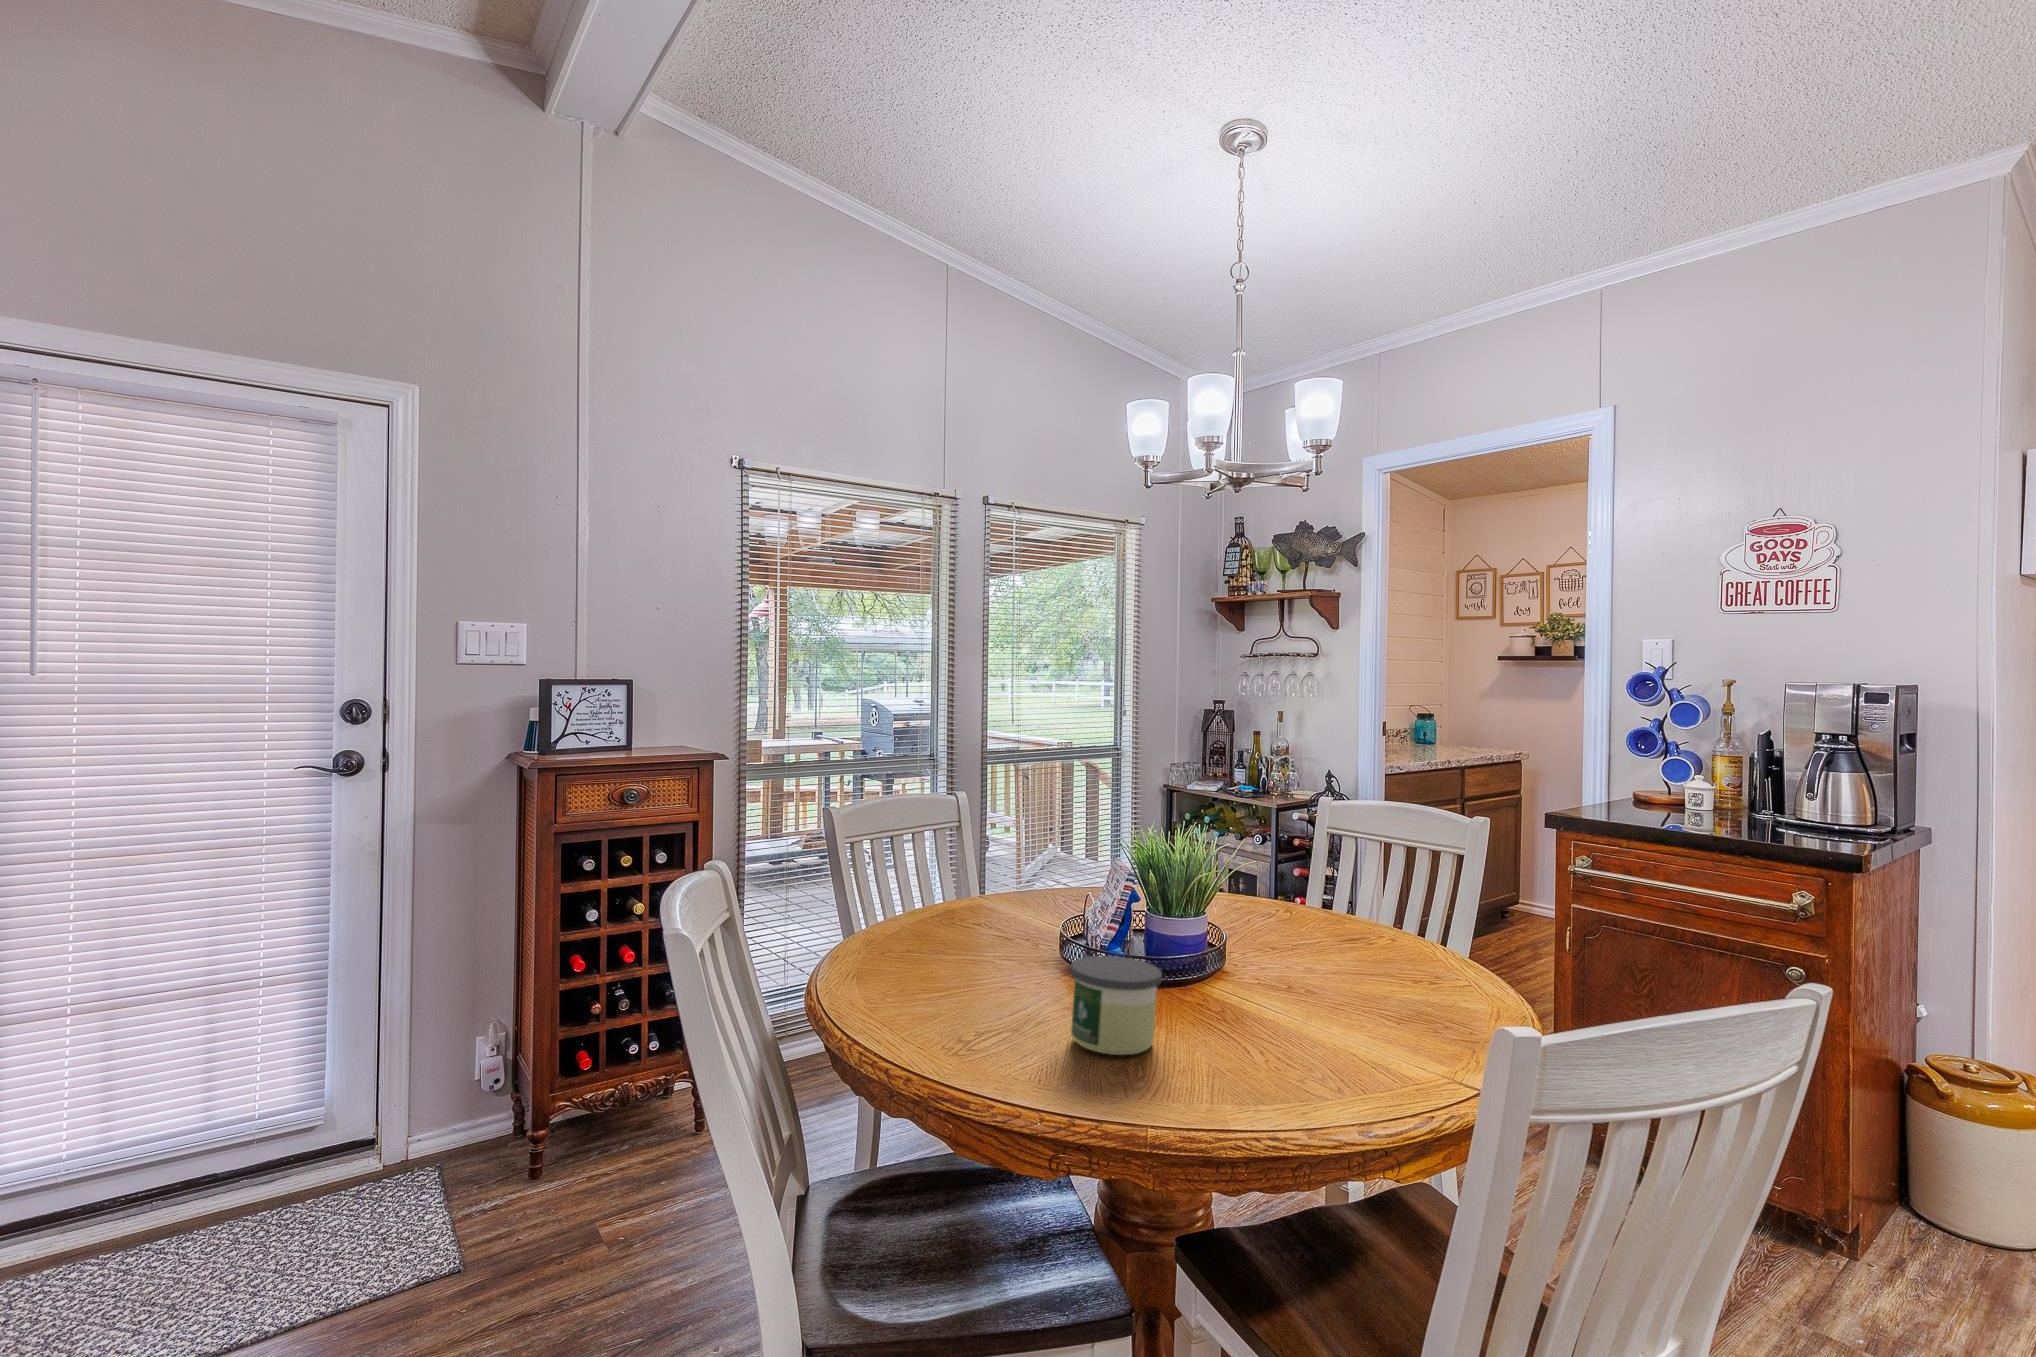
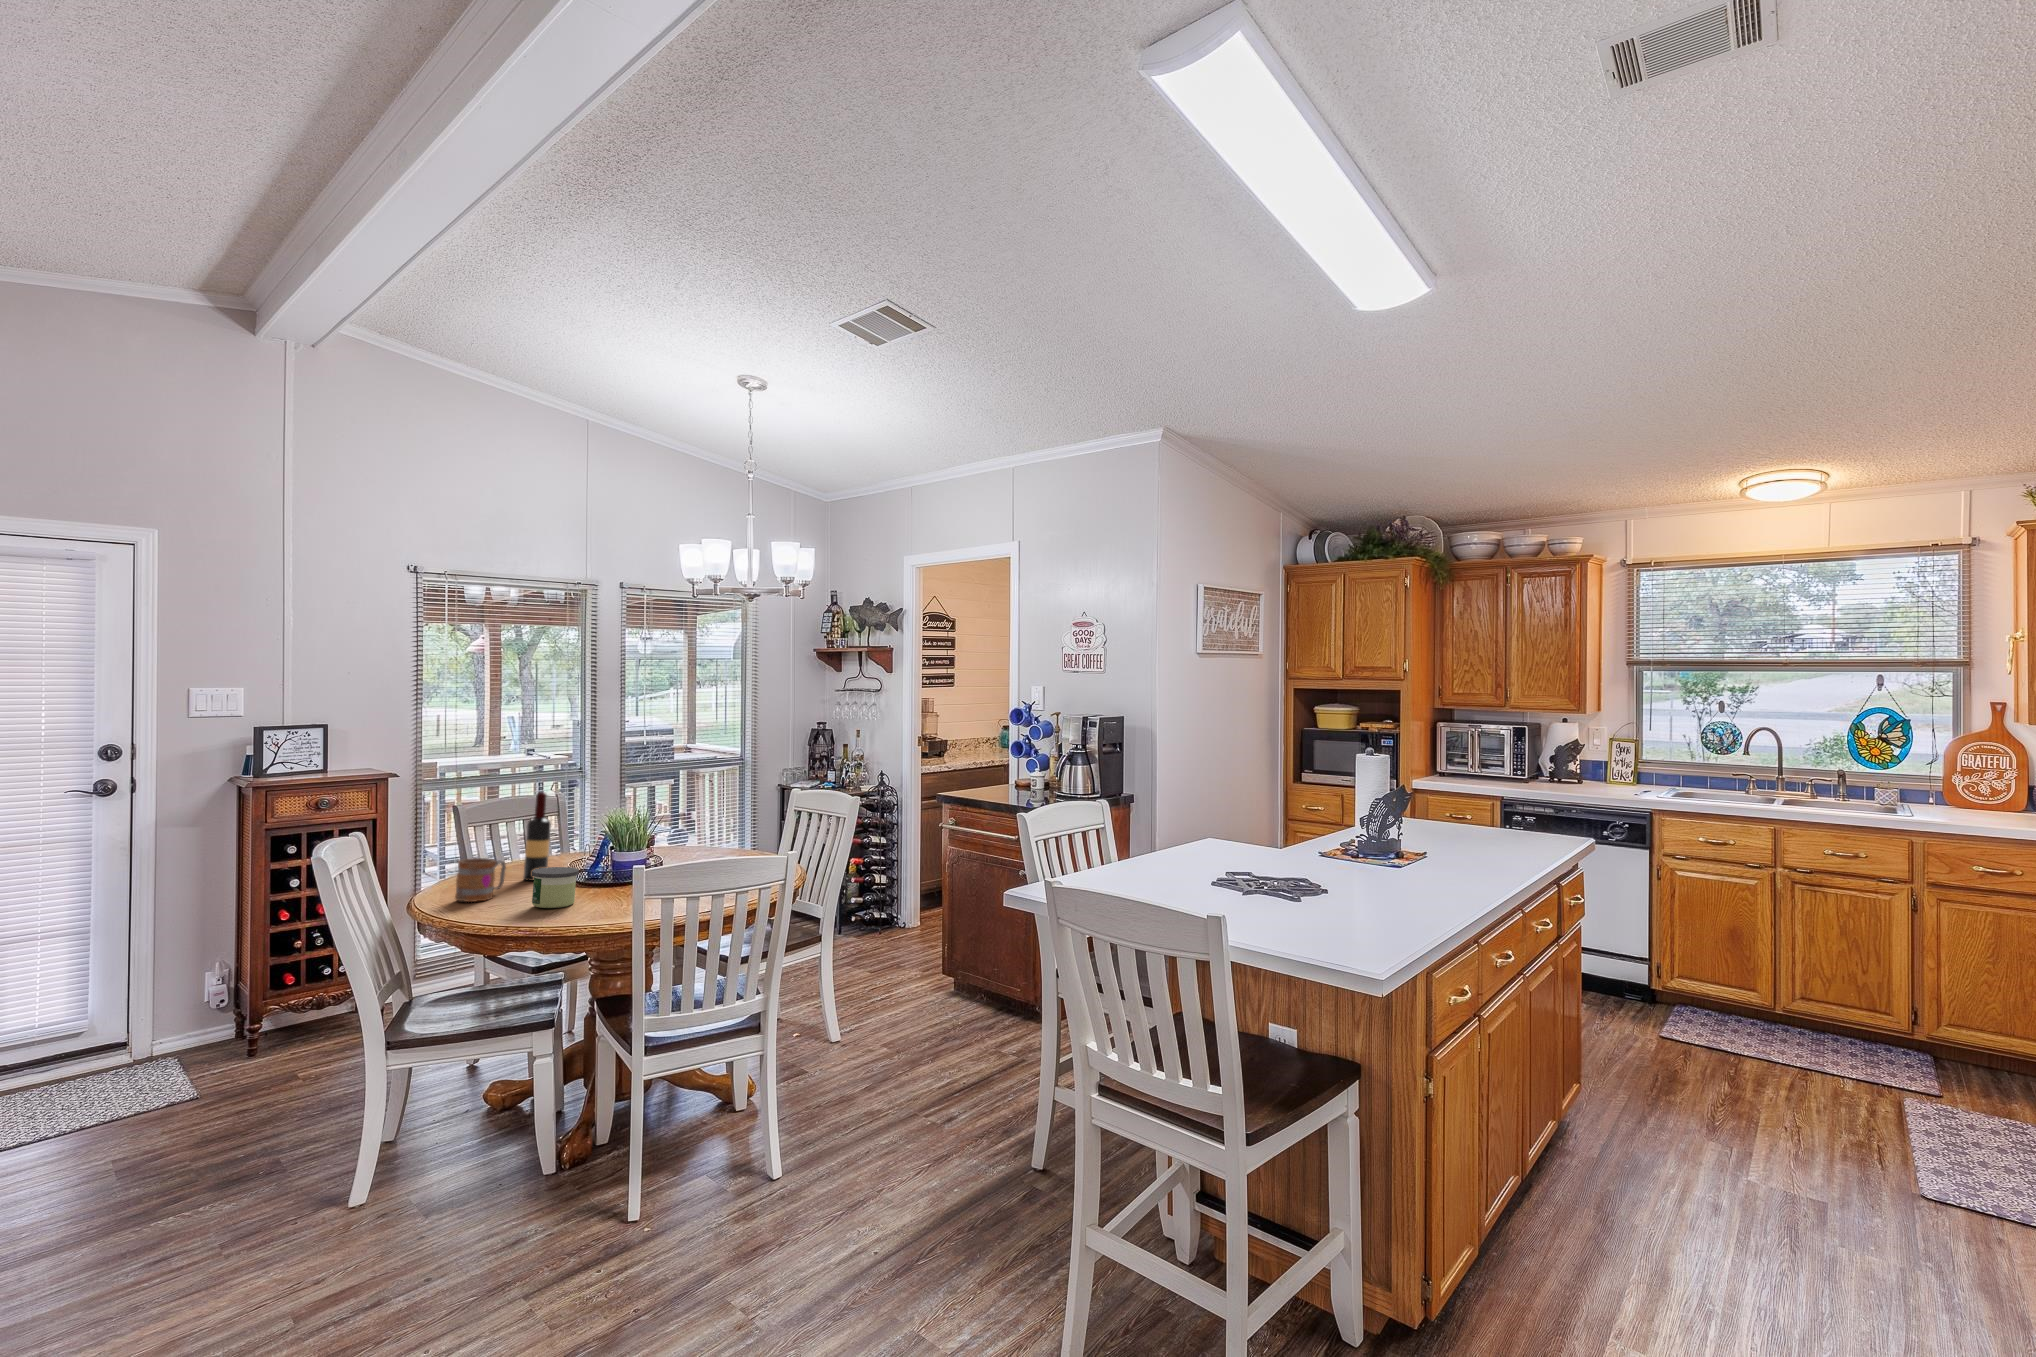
wine bottle: none [980,794,1026,959] -> present [523,792,551,881]
mug: none [897,922,976,1017] -> present [455,858,506,902]

